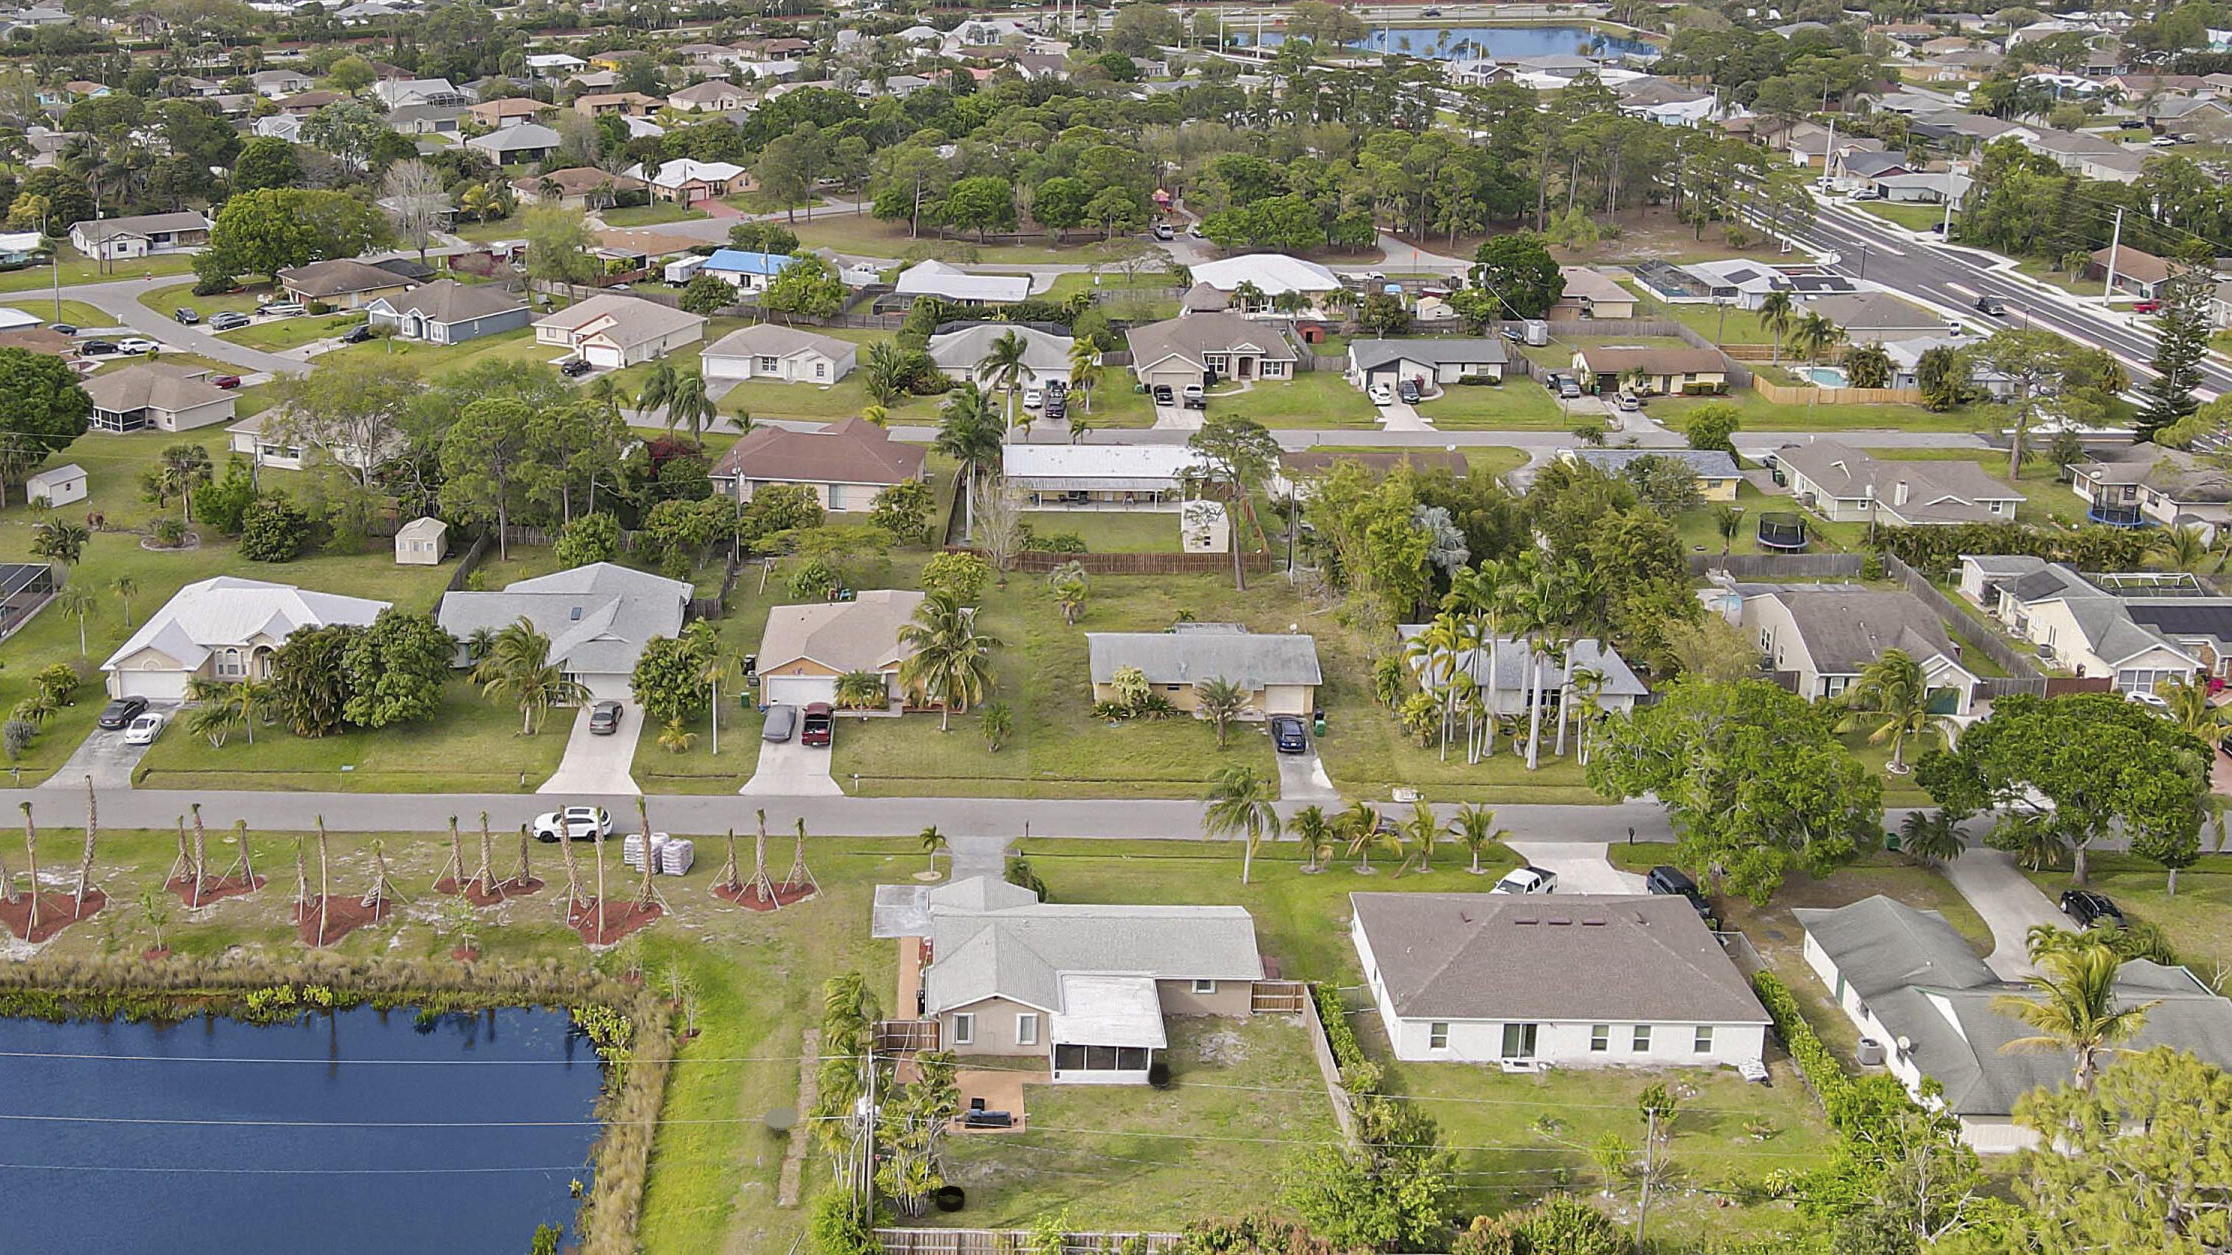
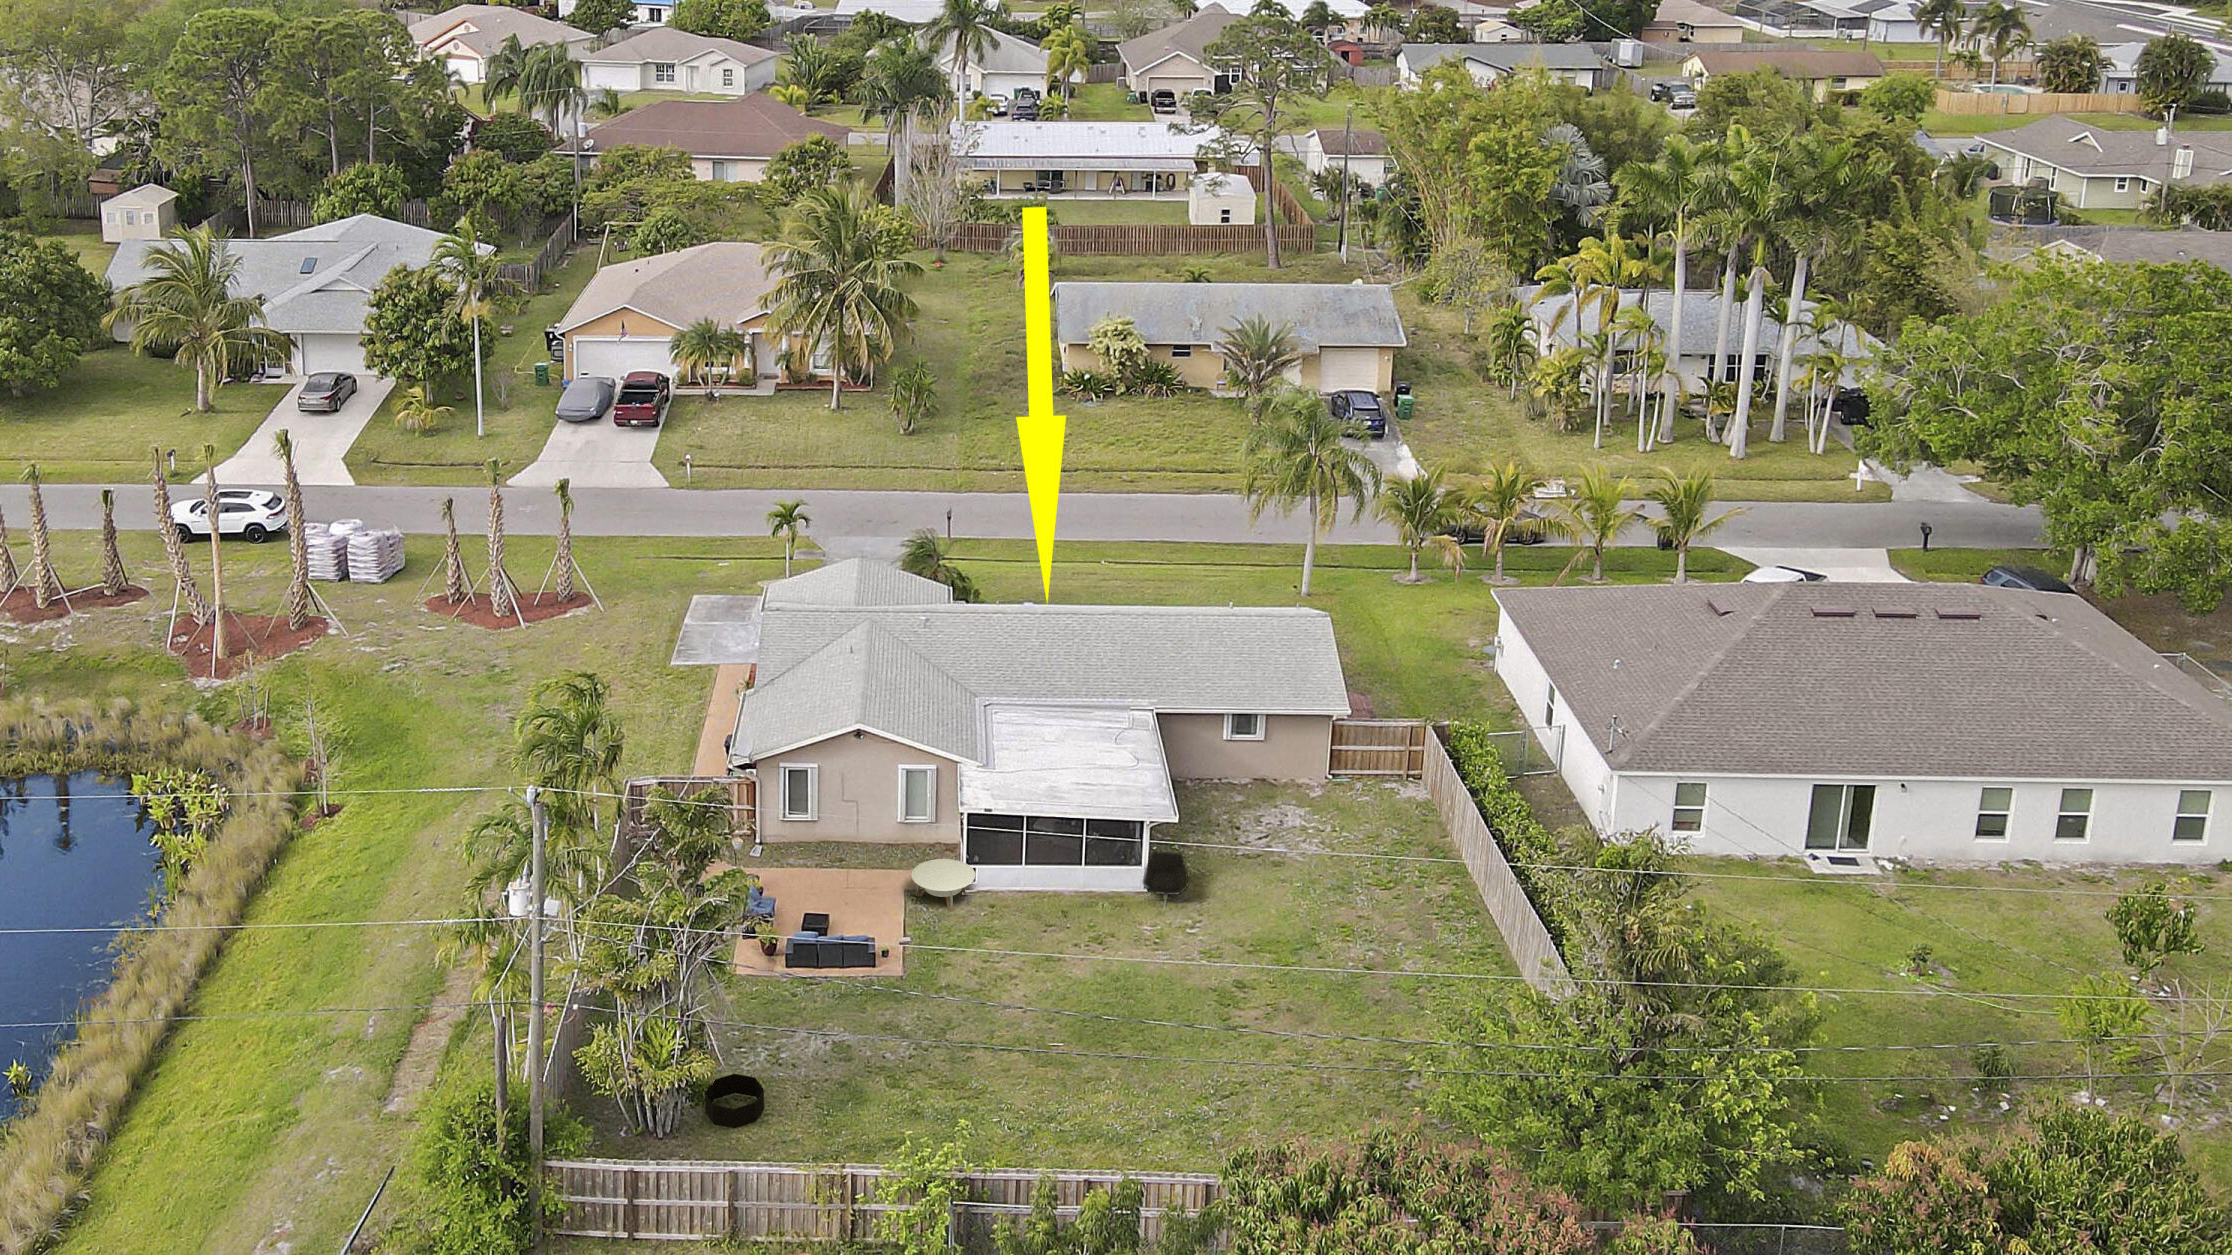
round table: present [764,1107,799,1139] -> present [912,859,975,912]

